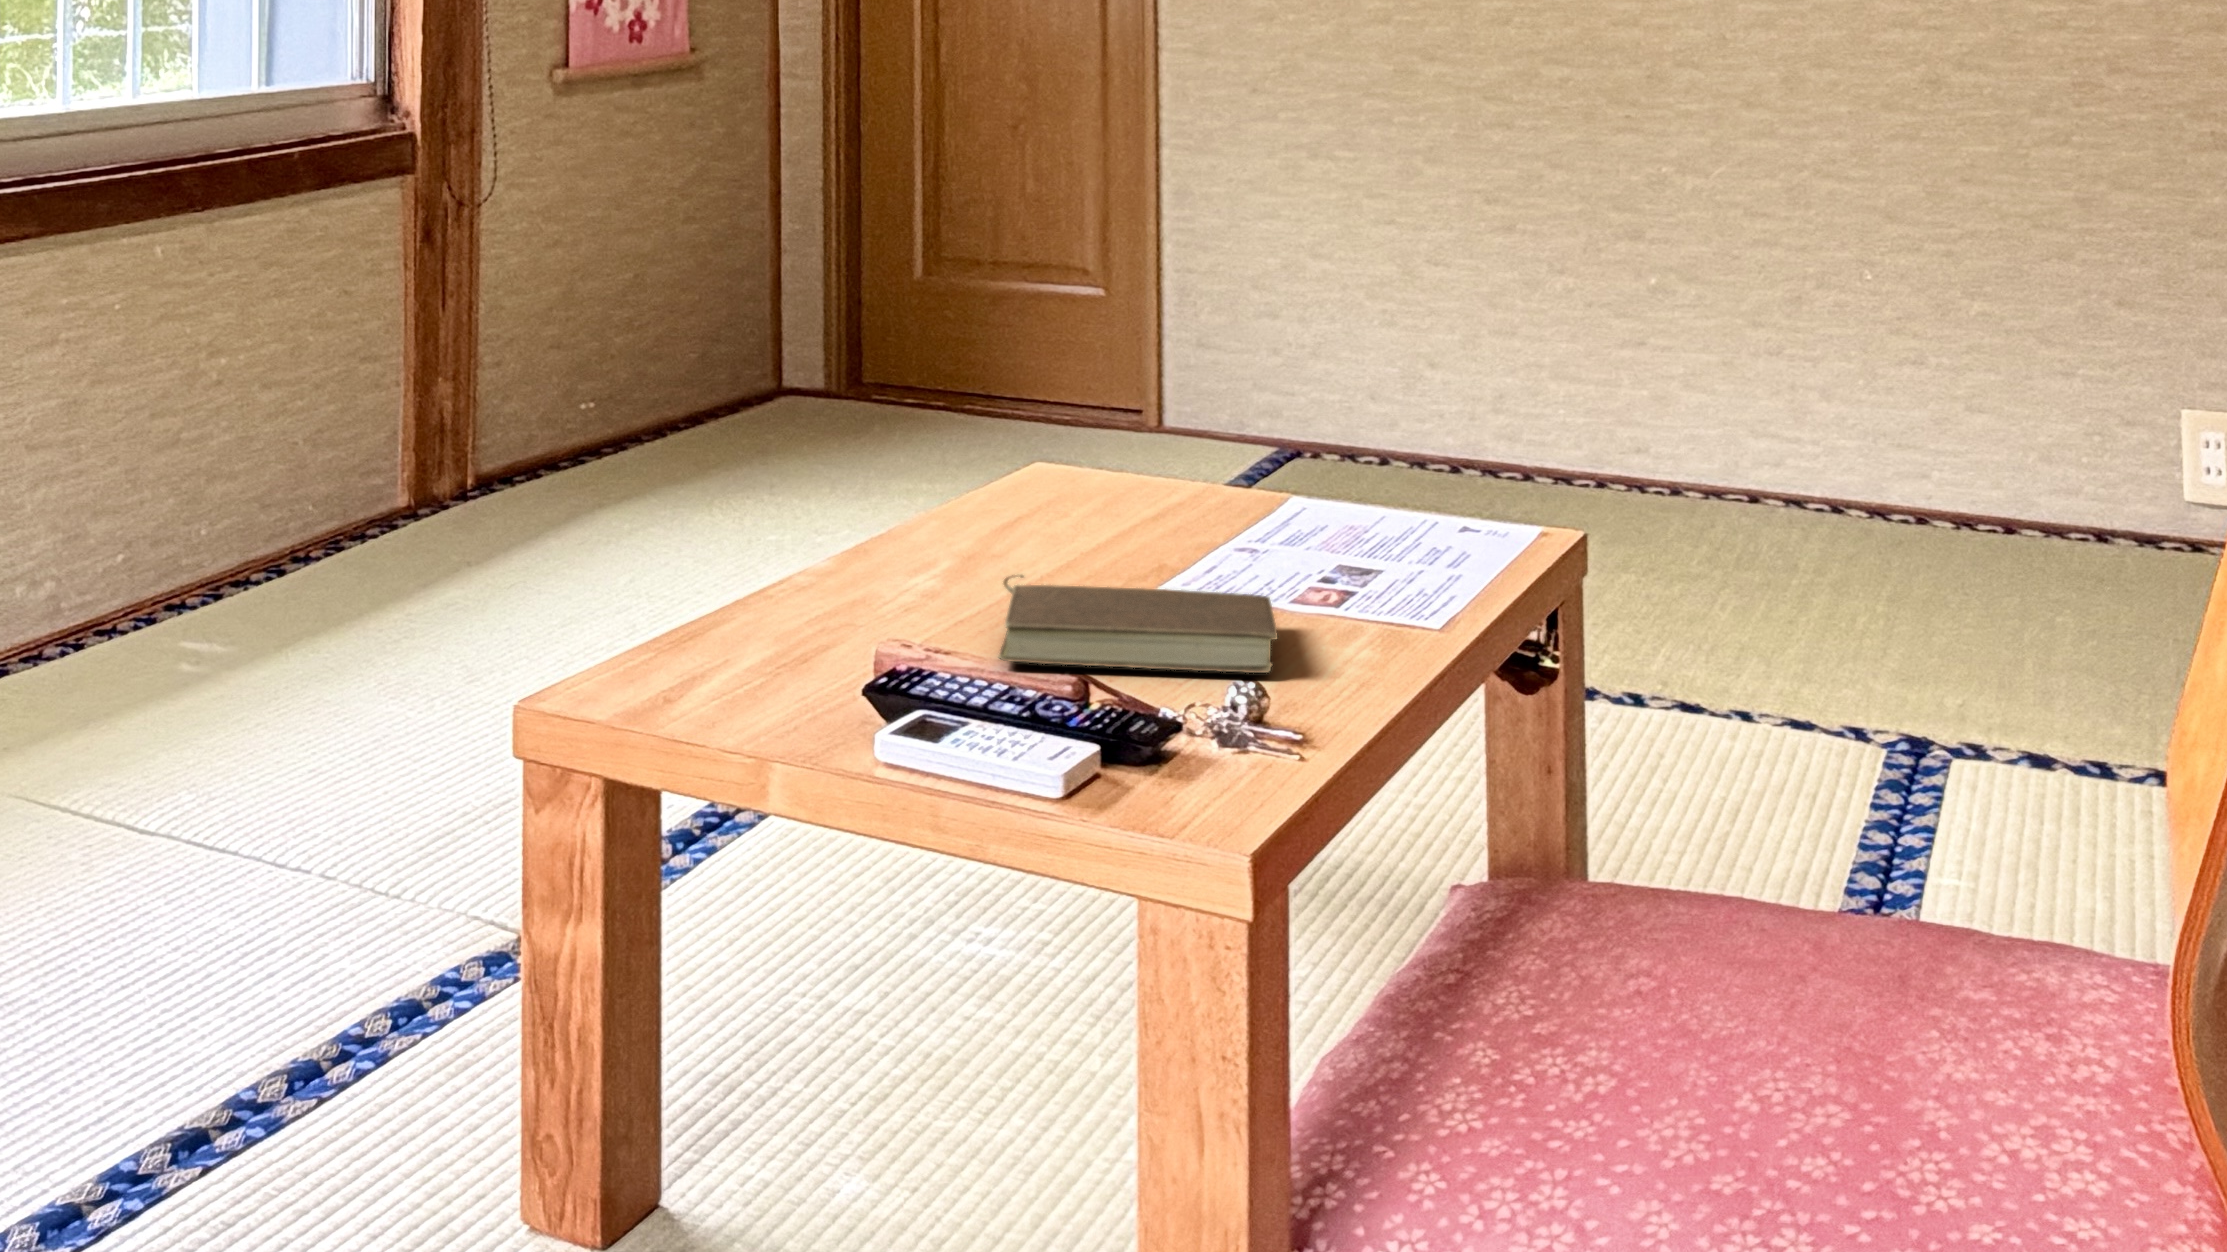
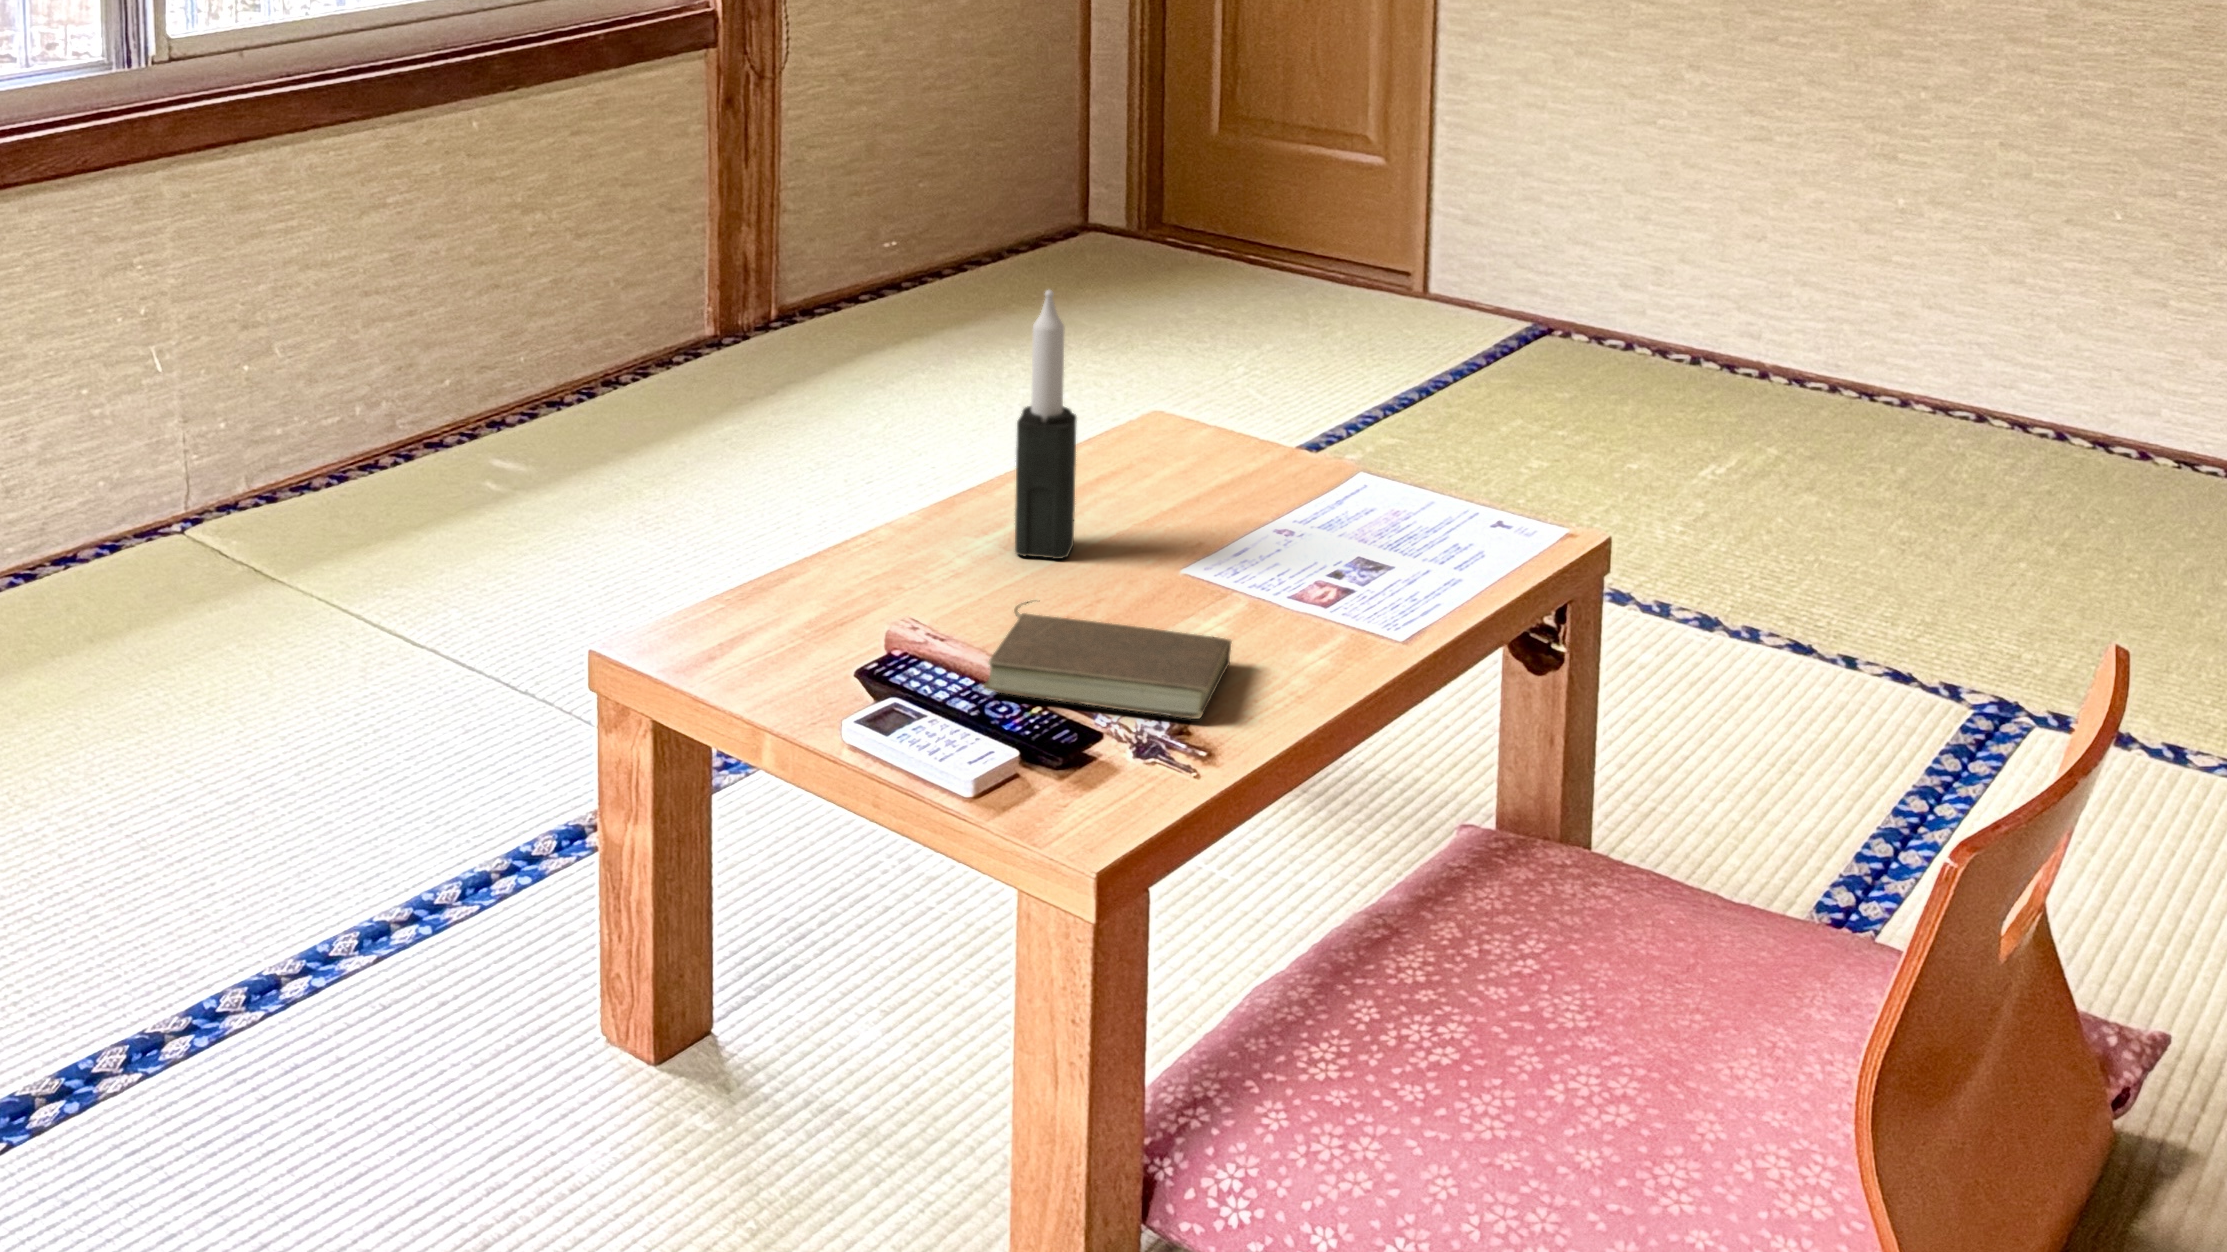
candle: none [956,233,1021,553] -> present [1015,290,1077,559]

